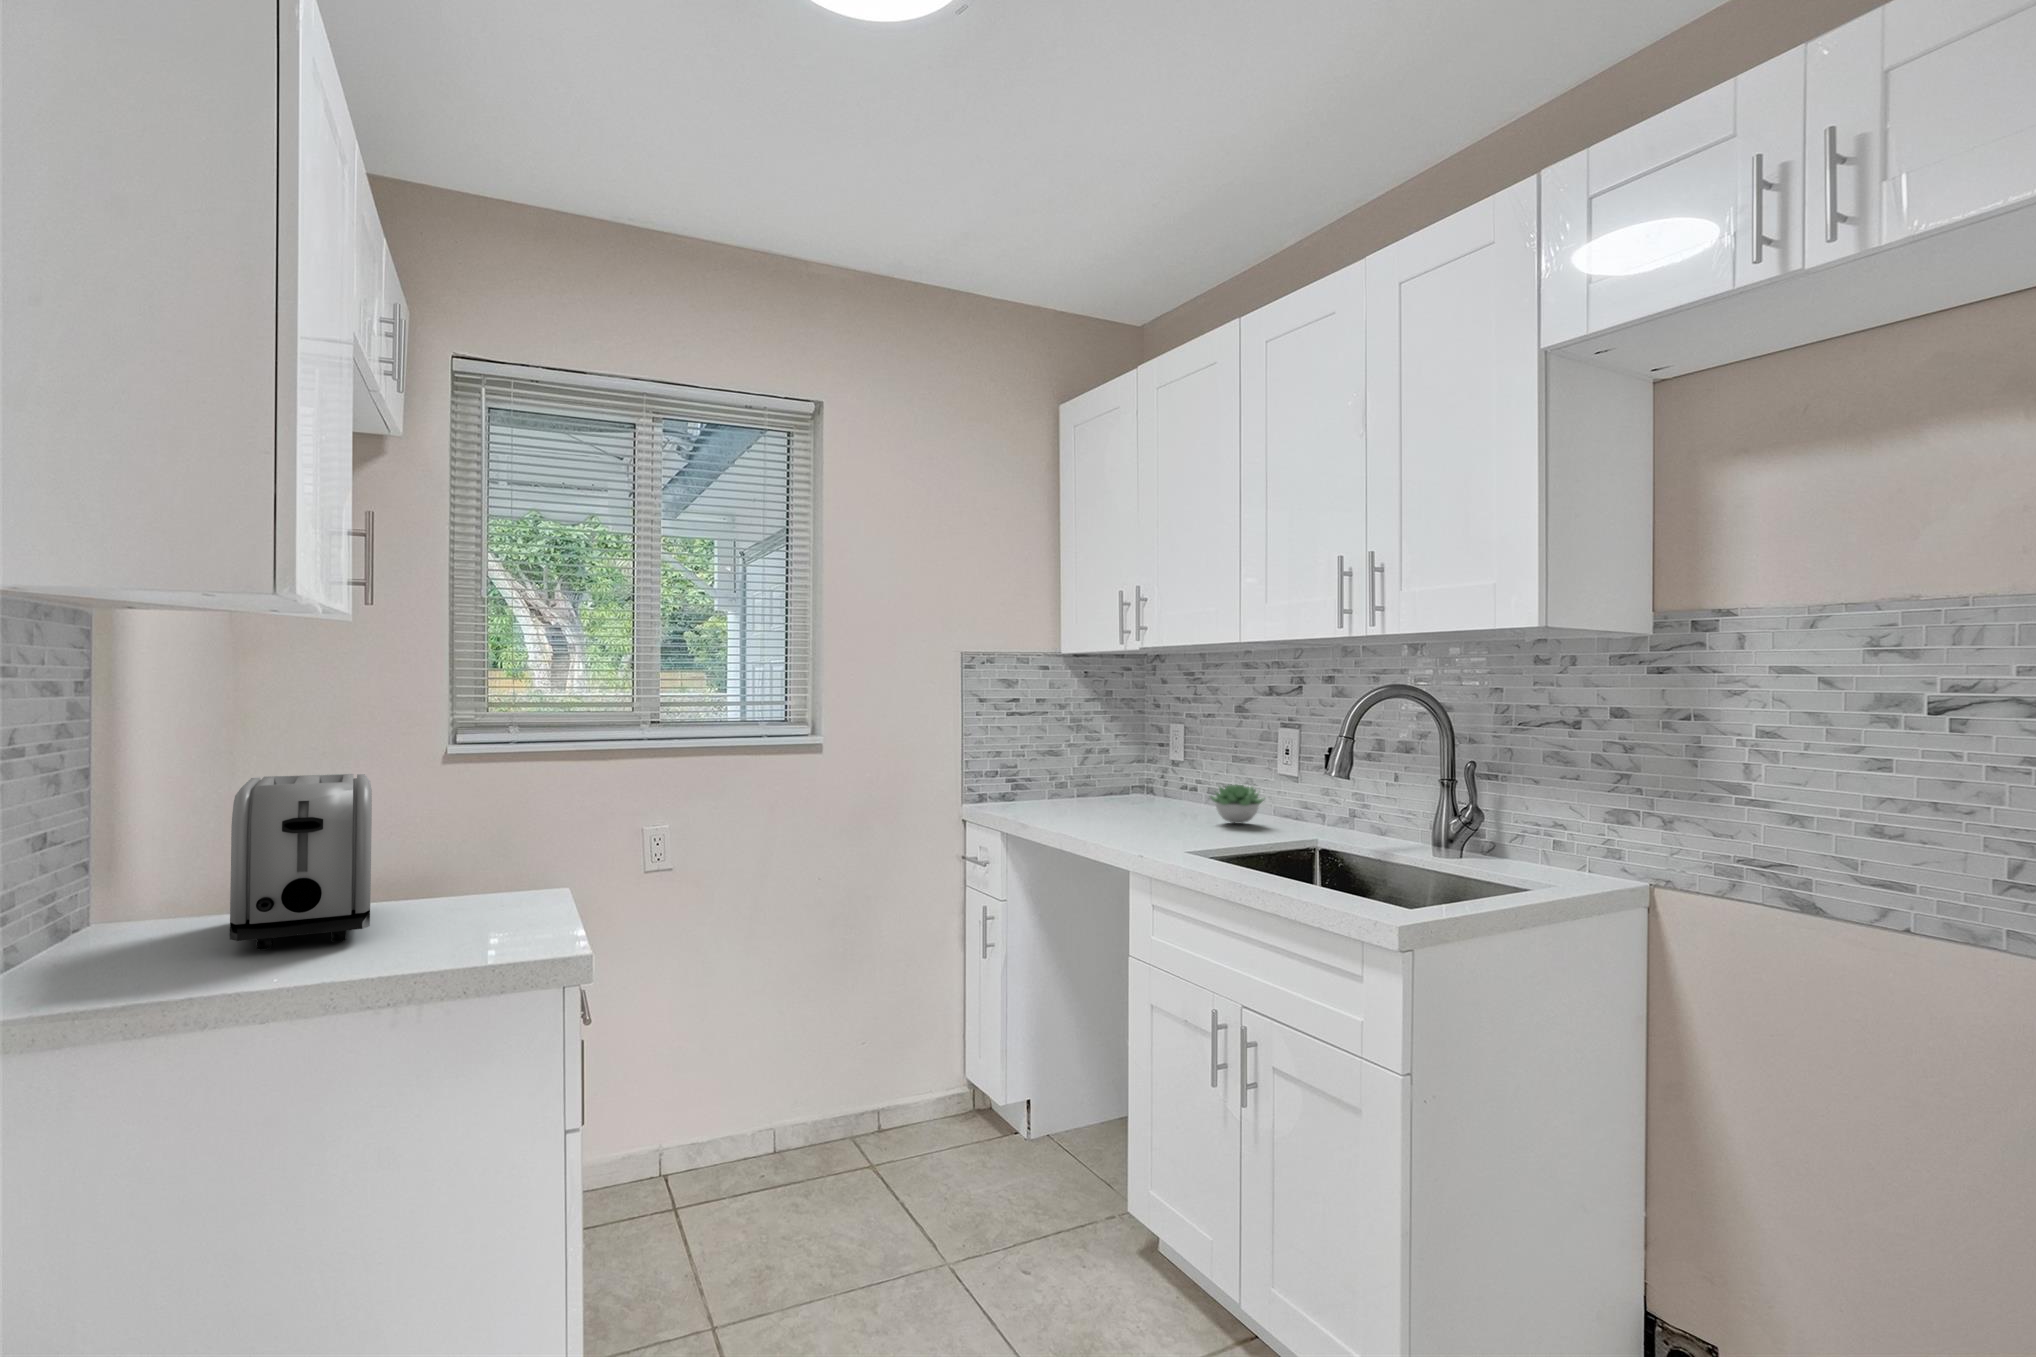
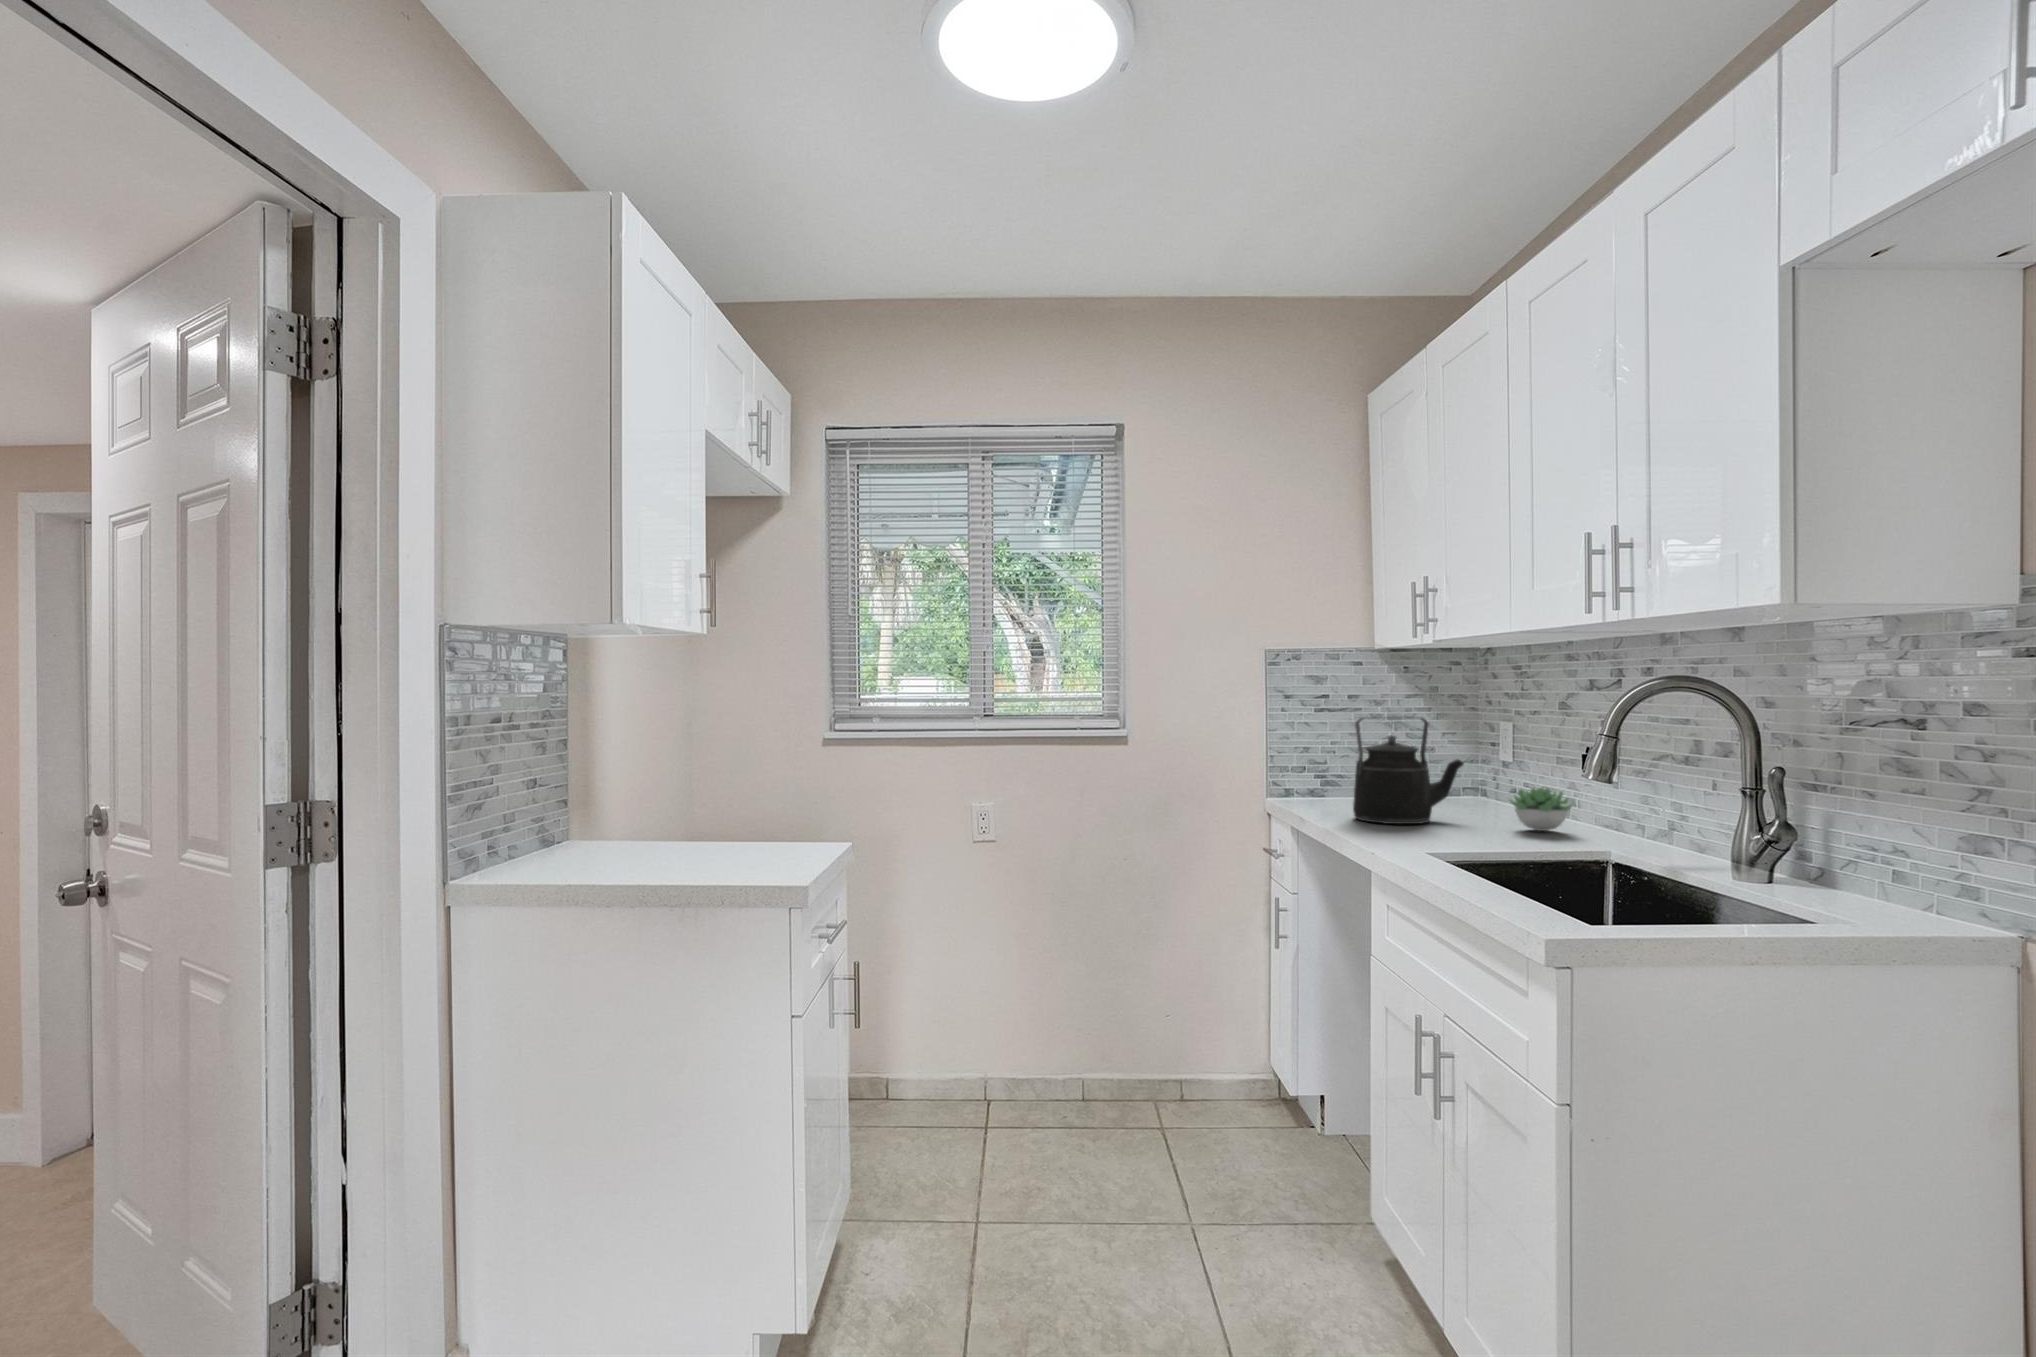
kettle: none [1073,721,1166,825] -> present [1353,717,1463,824]
toaster: present [230,774,372,950] -> none [595,749,707,868]

